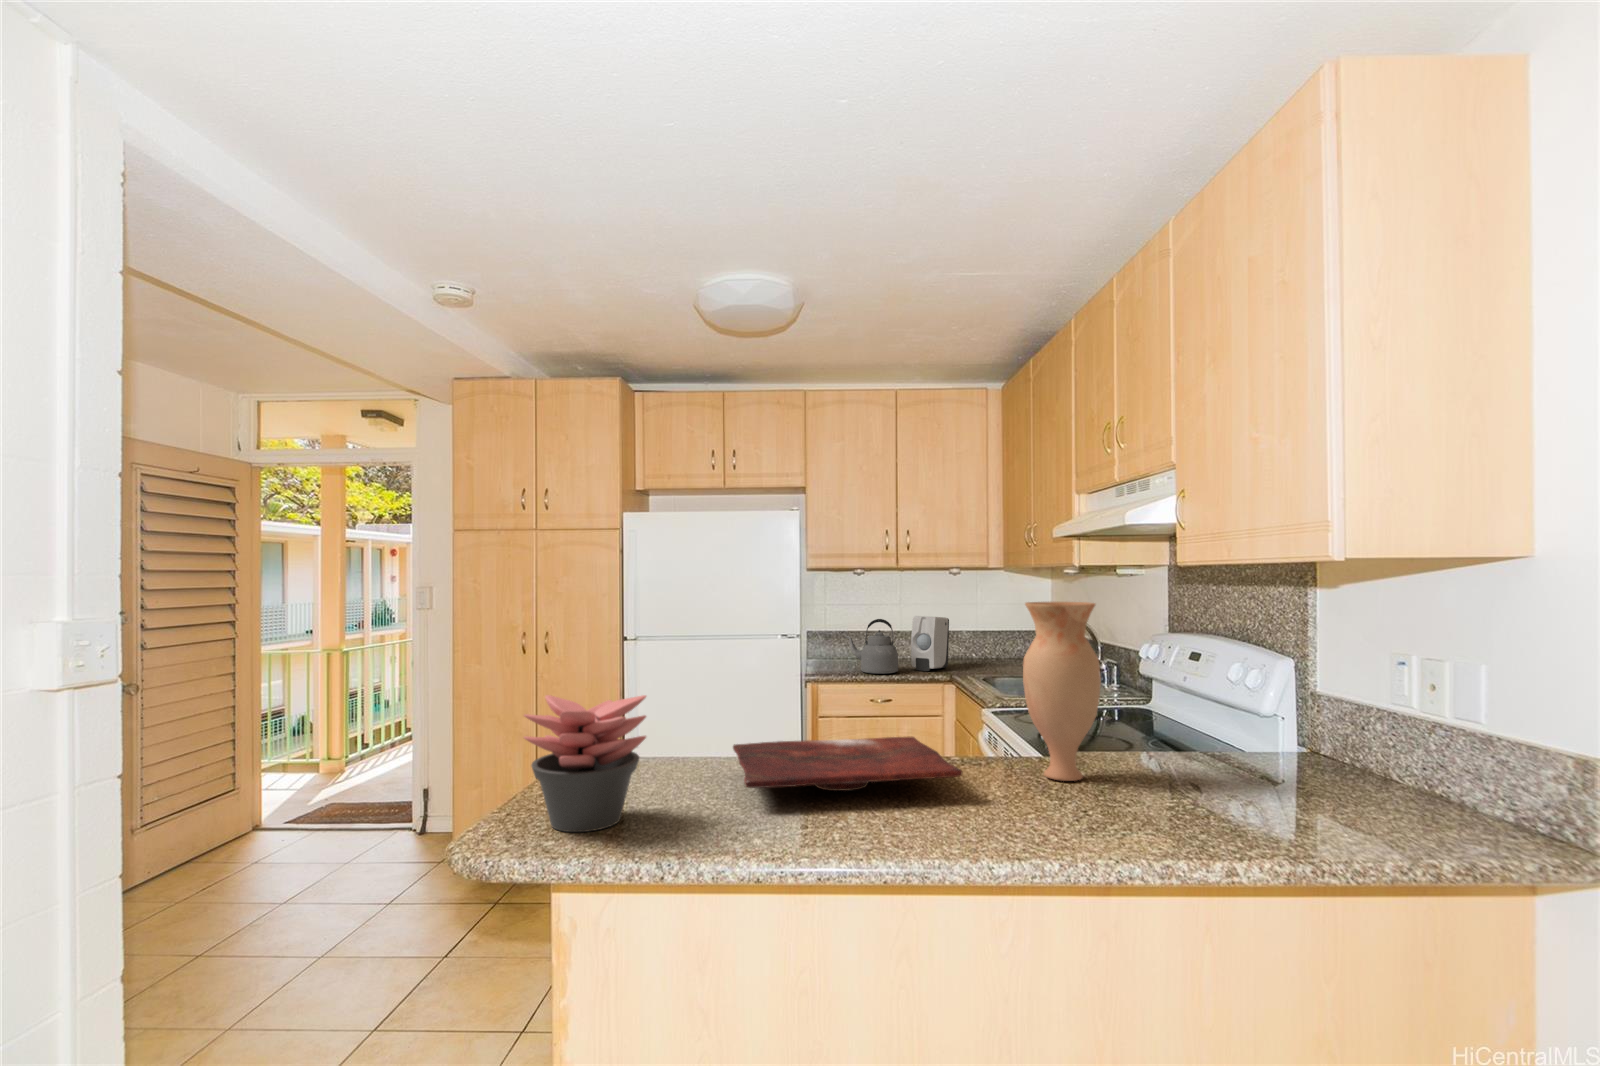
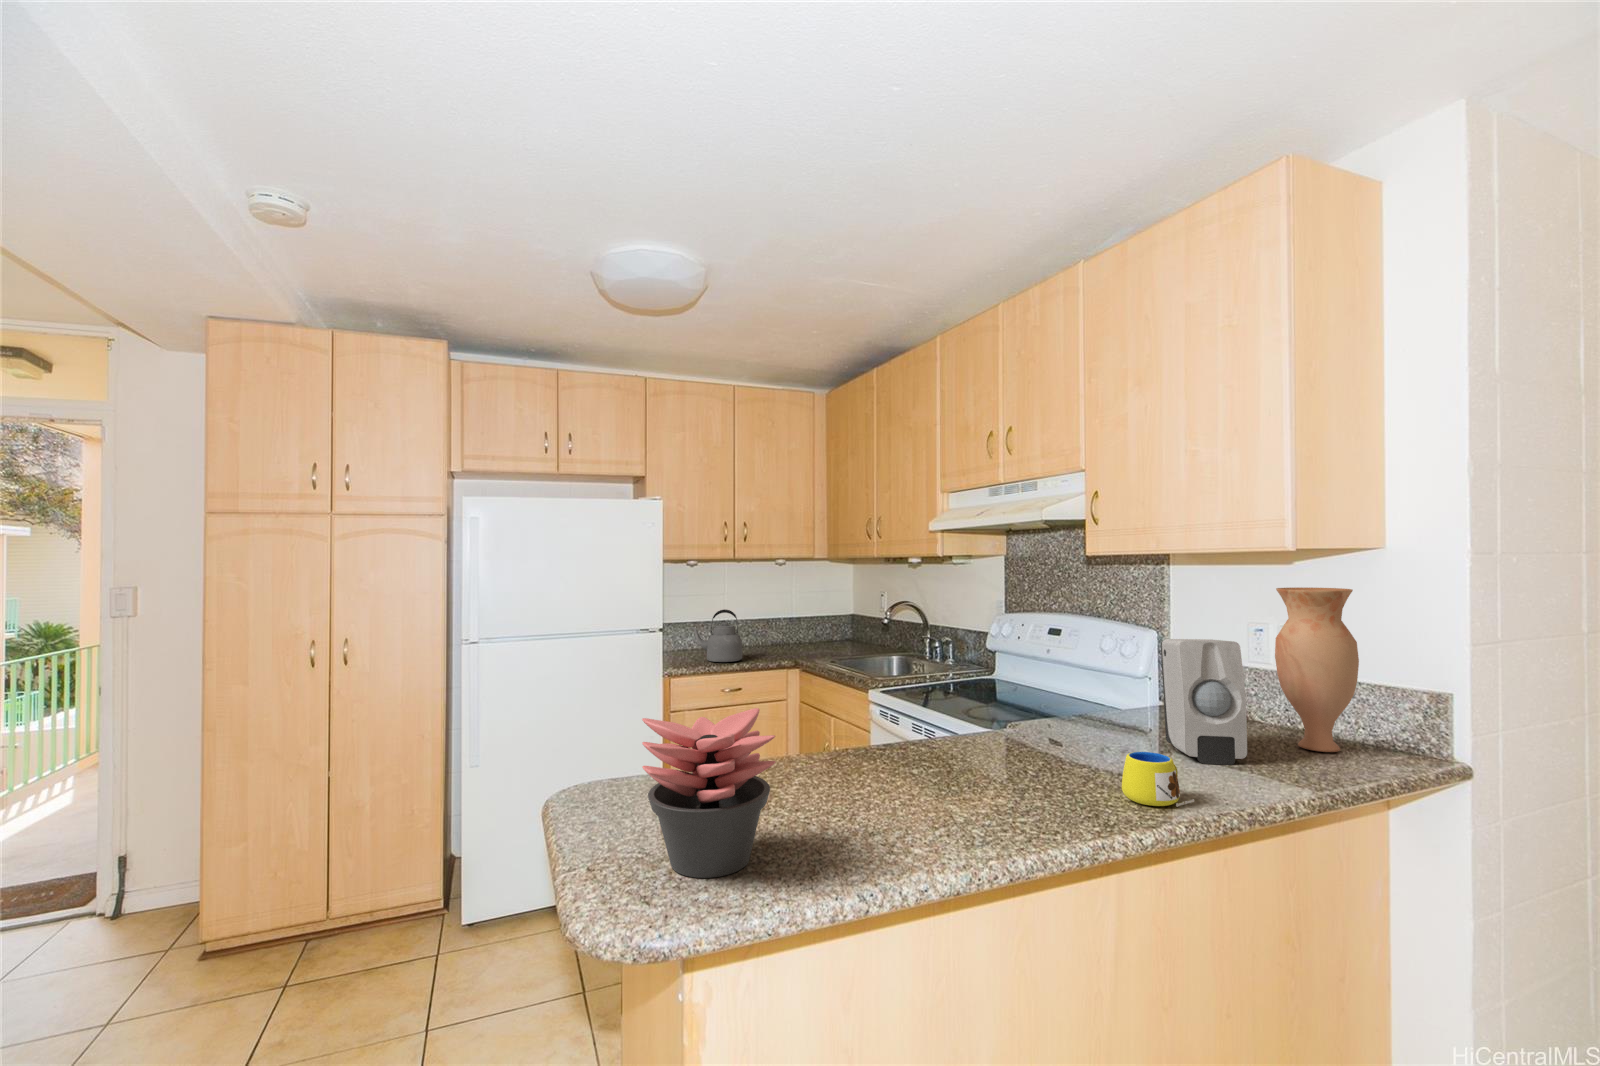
vase: present [1023,602,1101,781] -> present [1275,587,1359,752]
soap dispenser: present [911,616,949,671] -> present [1161,639,1247,765]
cutting board: present [733,737,962,791] -> none [770,723,1020,795]
mug: none [1038,782,1117,846] -> present [1122,752,1194,807]

